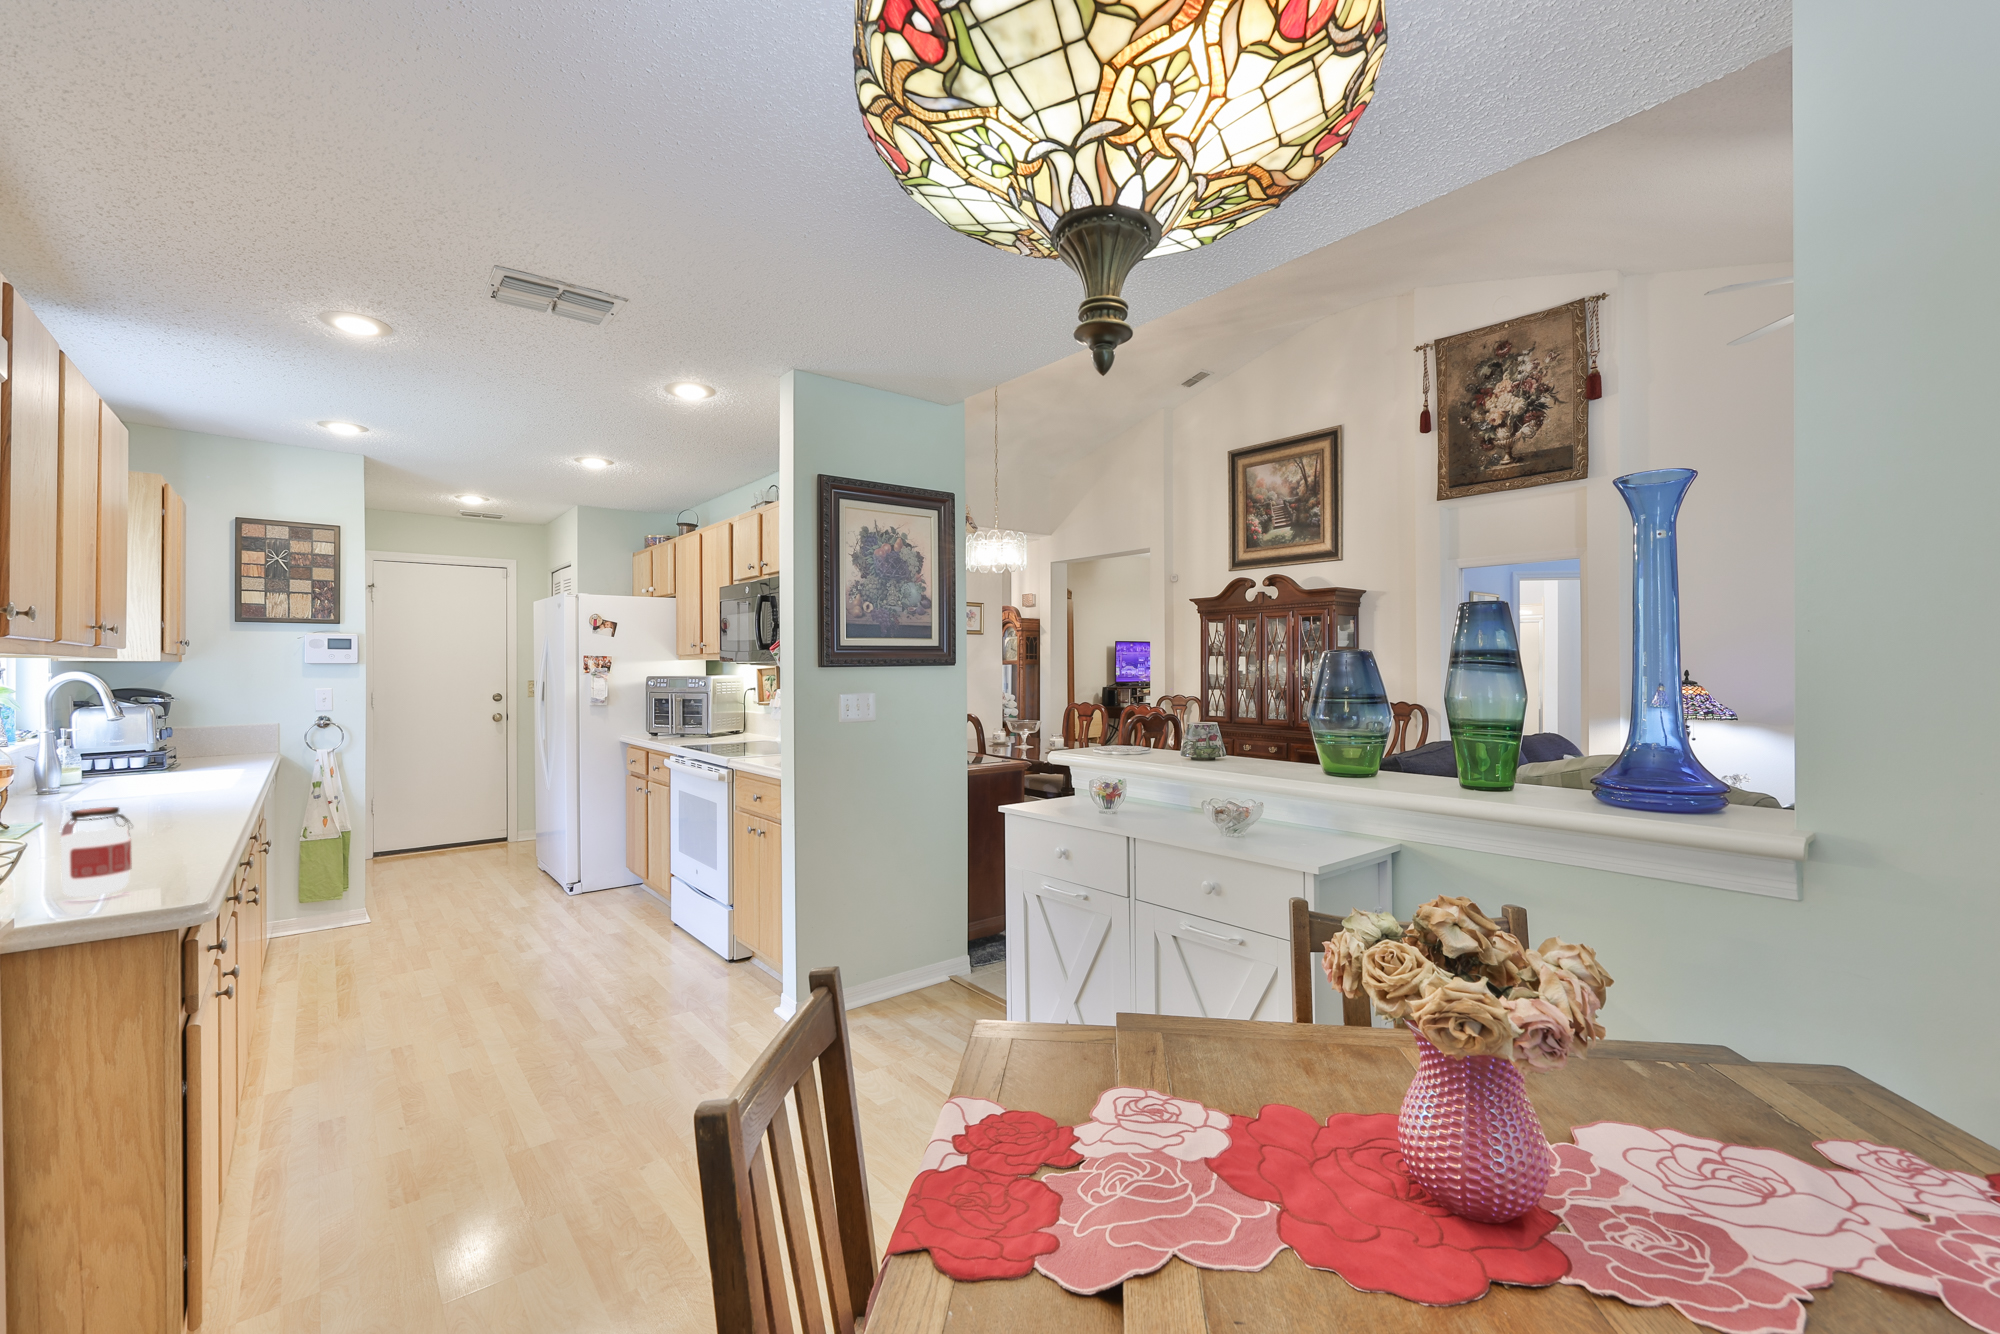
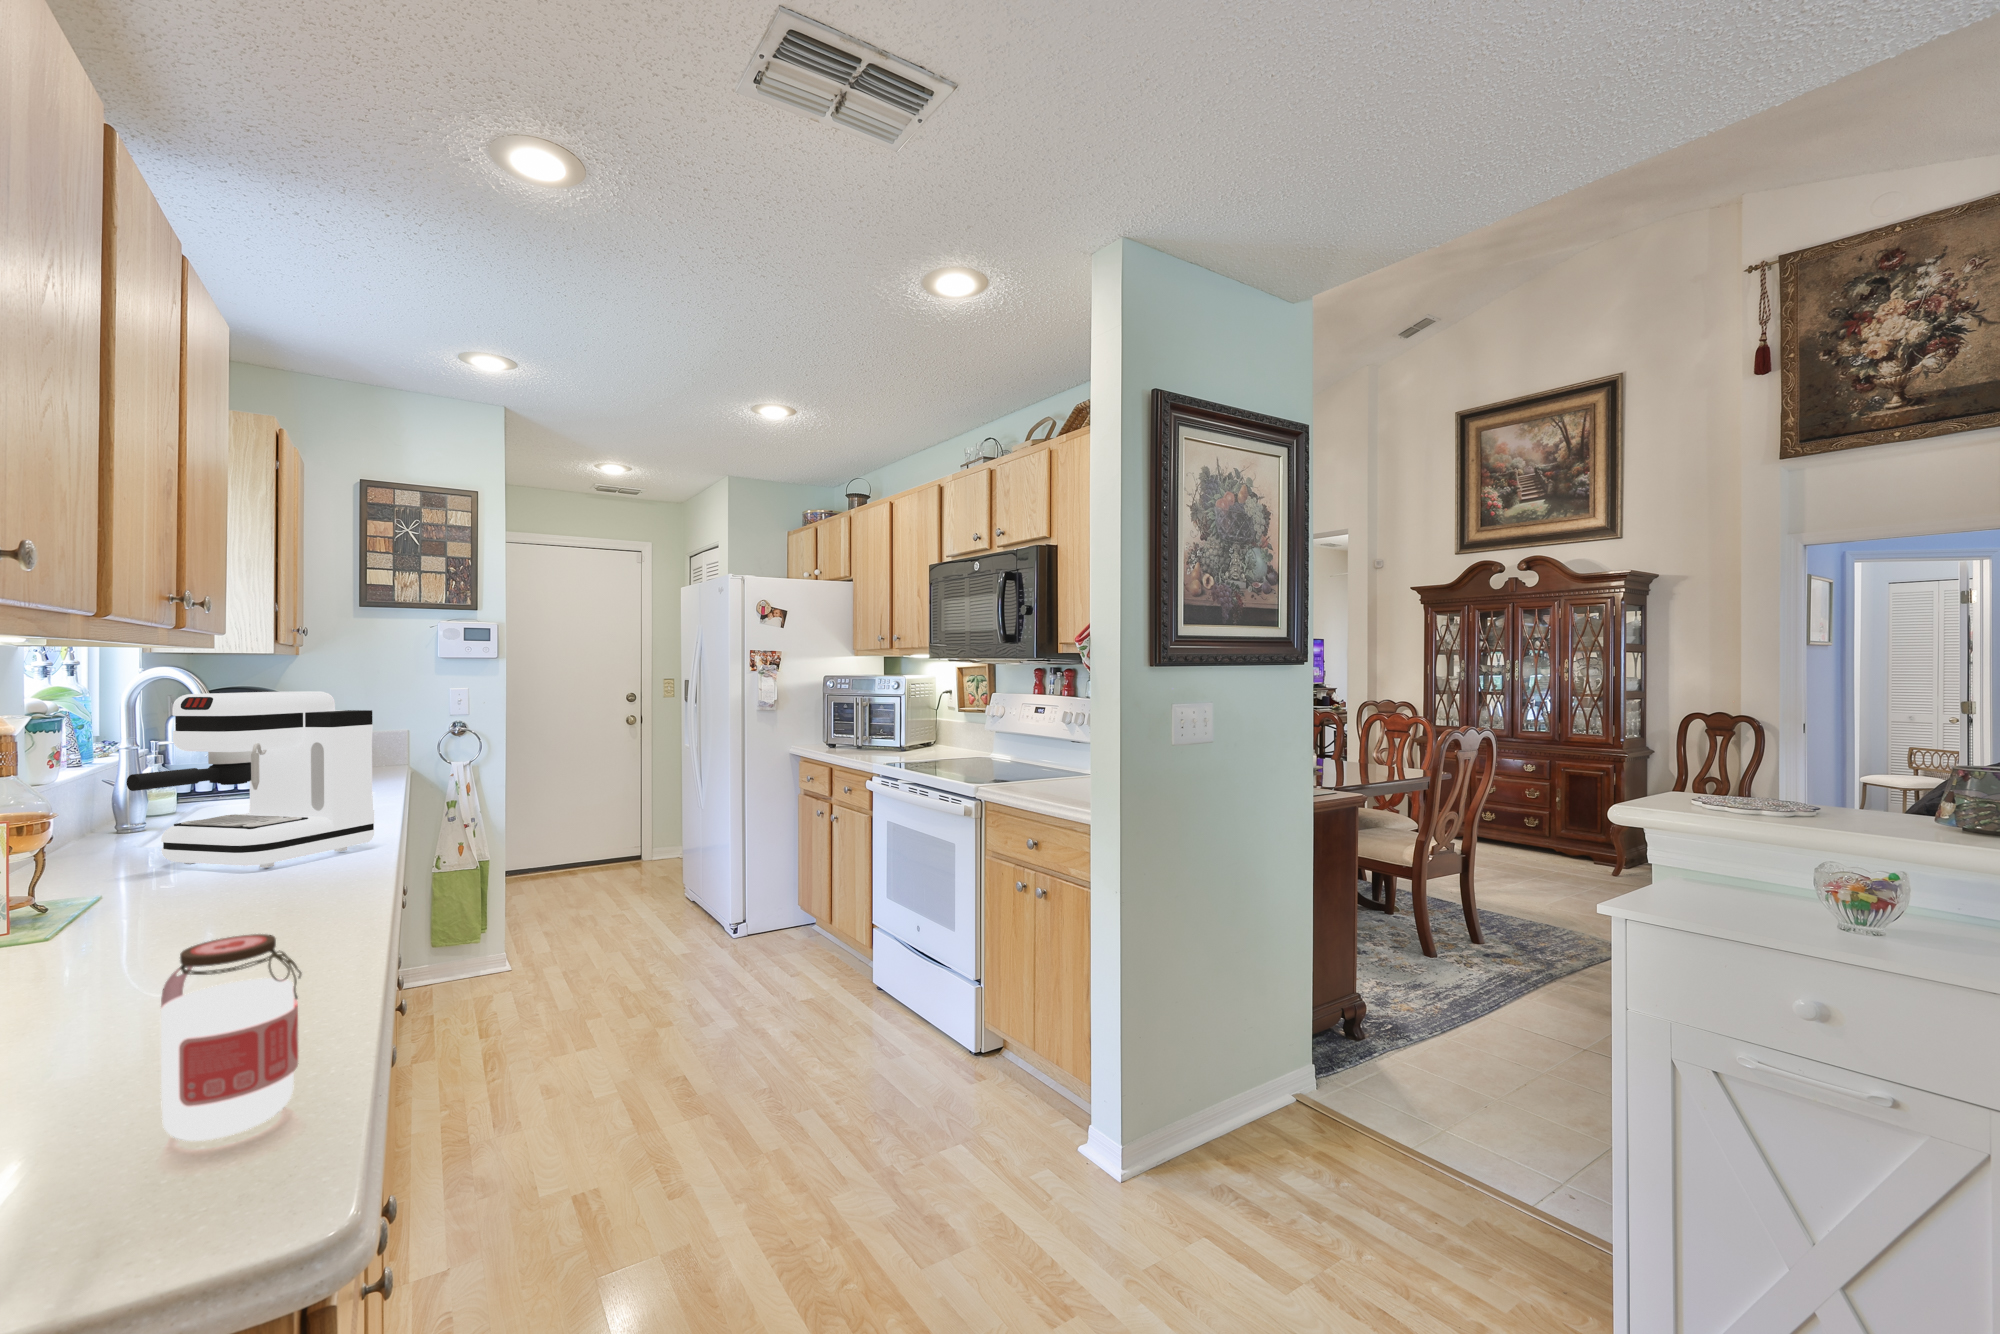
coffee maker: none [41,691,224,810] -> present [126,692,375,868]

